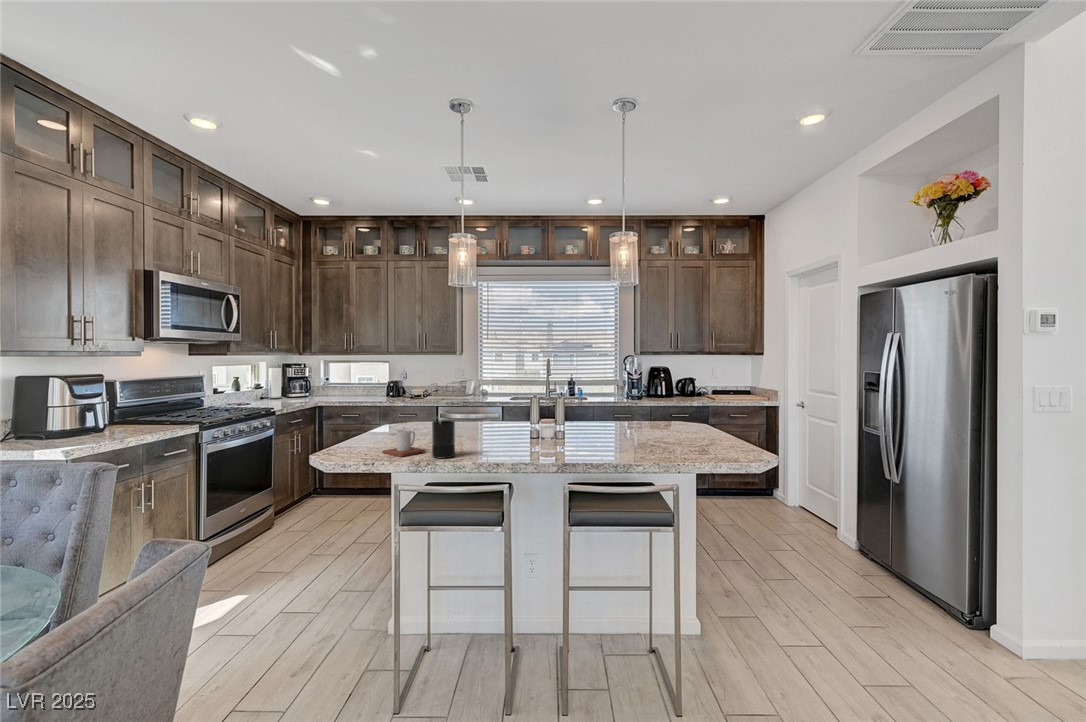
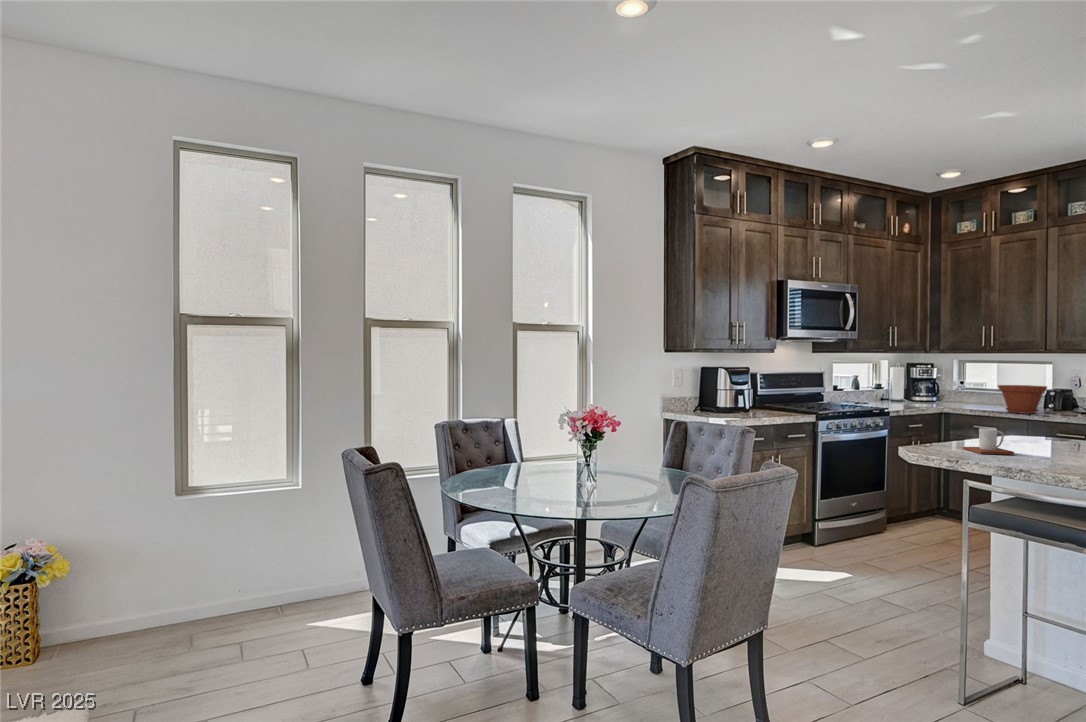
plant pot: none [359,380,391,402] -> present [998,385,1047,414]
candle: present [432,420,455,458] -> none [1018,418,1048,462]

